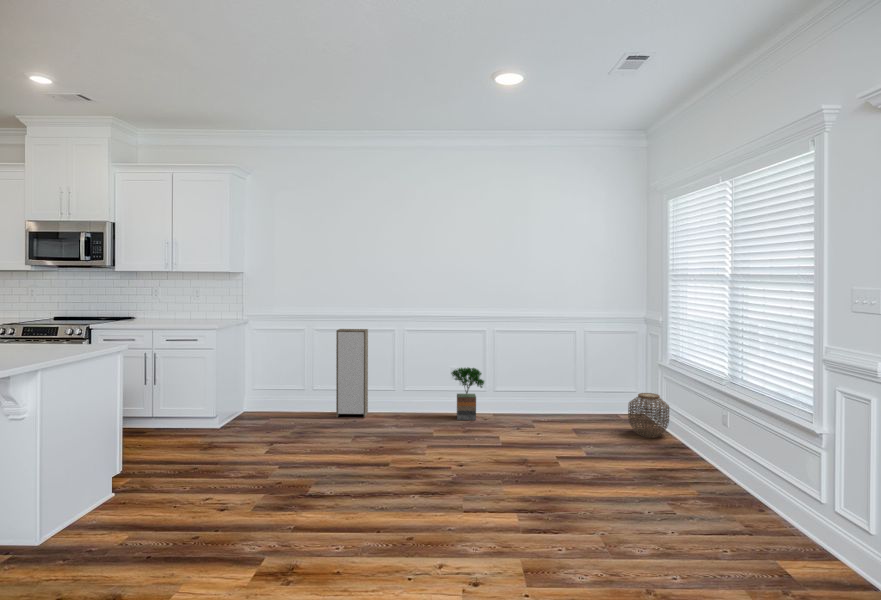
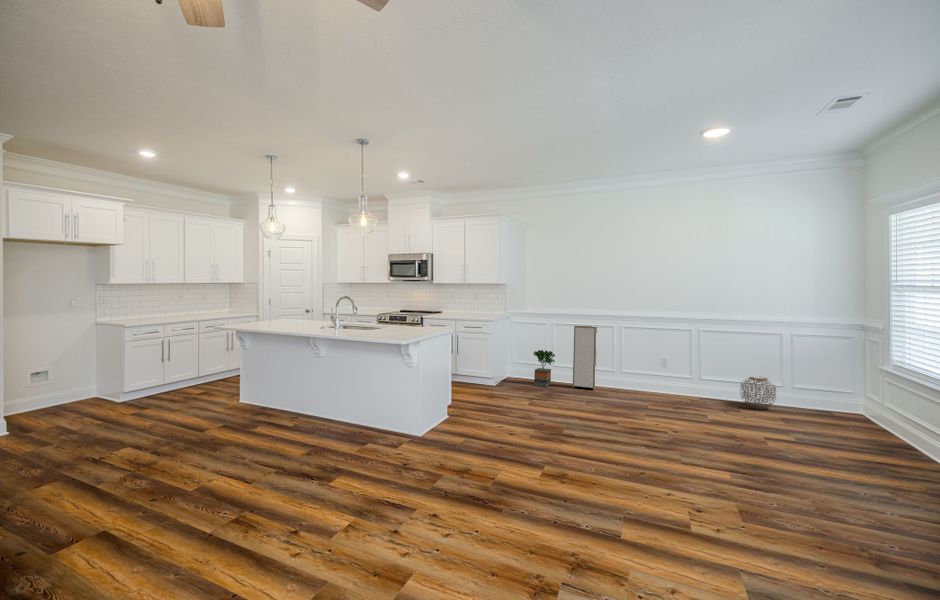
potted tree: present [451,368,484,420] -> present [534,350,555,387]
woven basket: present [628,393,669,438] -> present [741,377,776,409]

